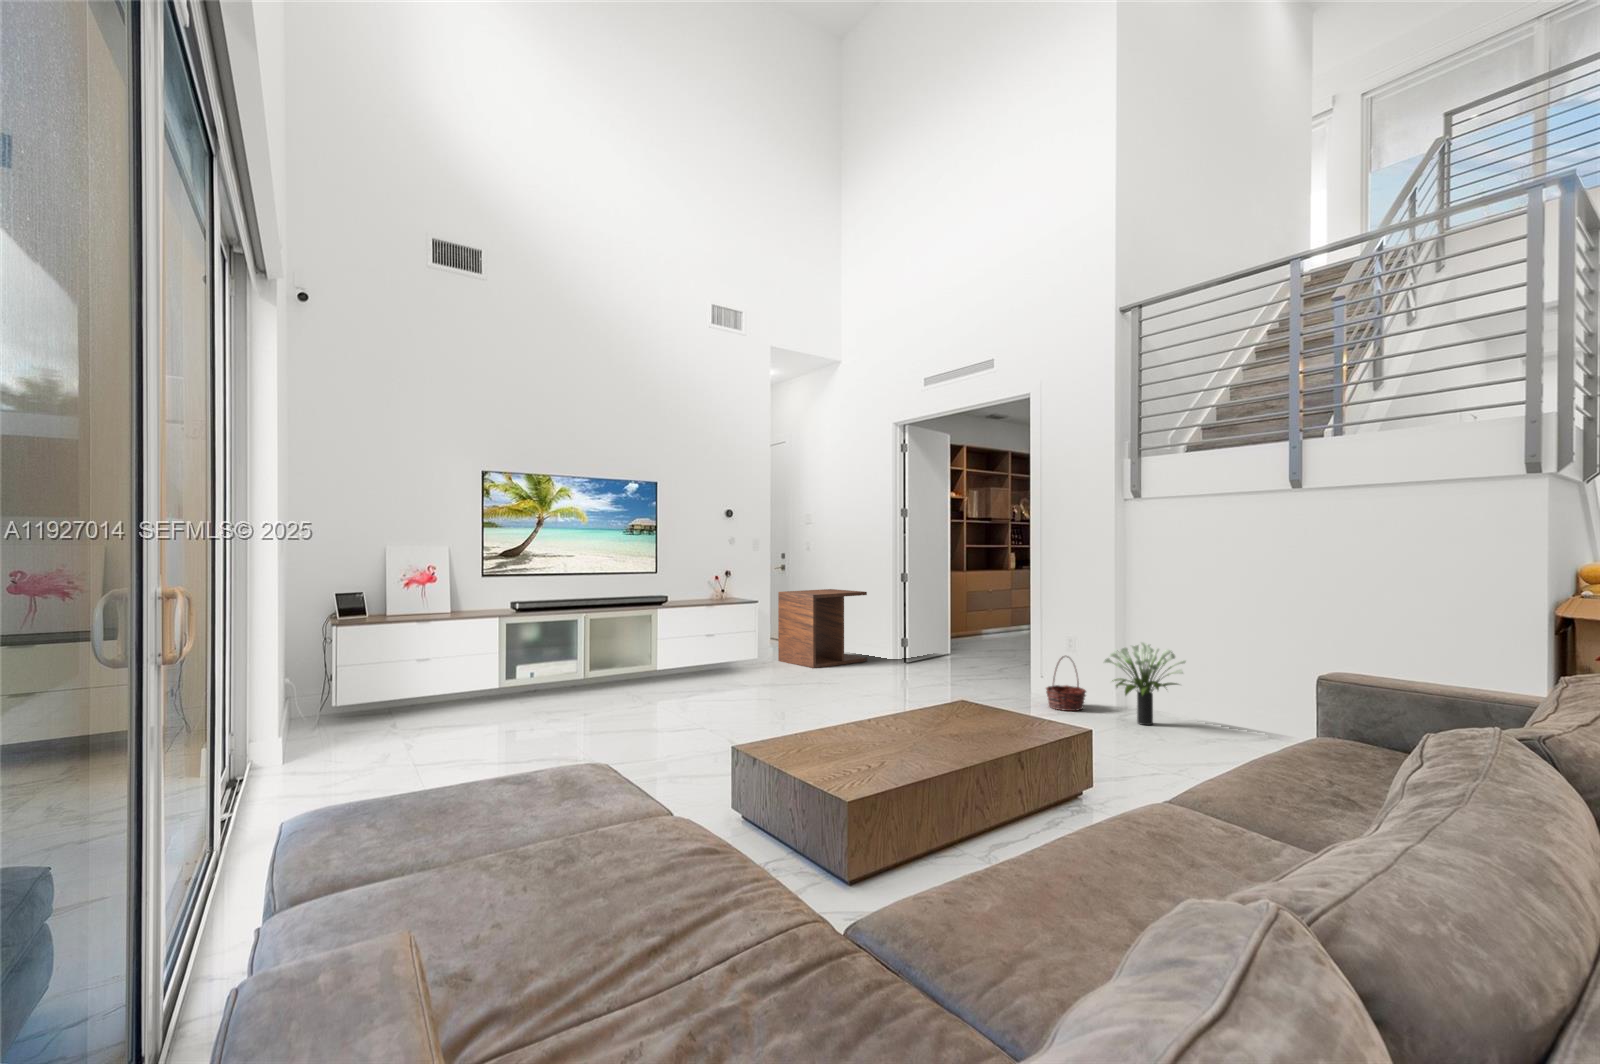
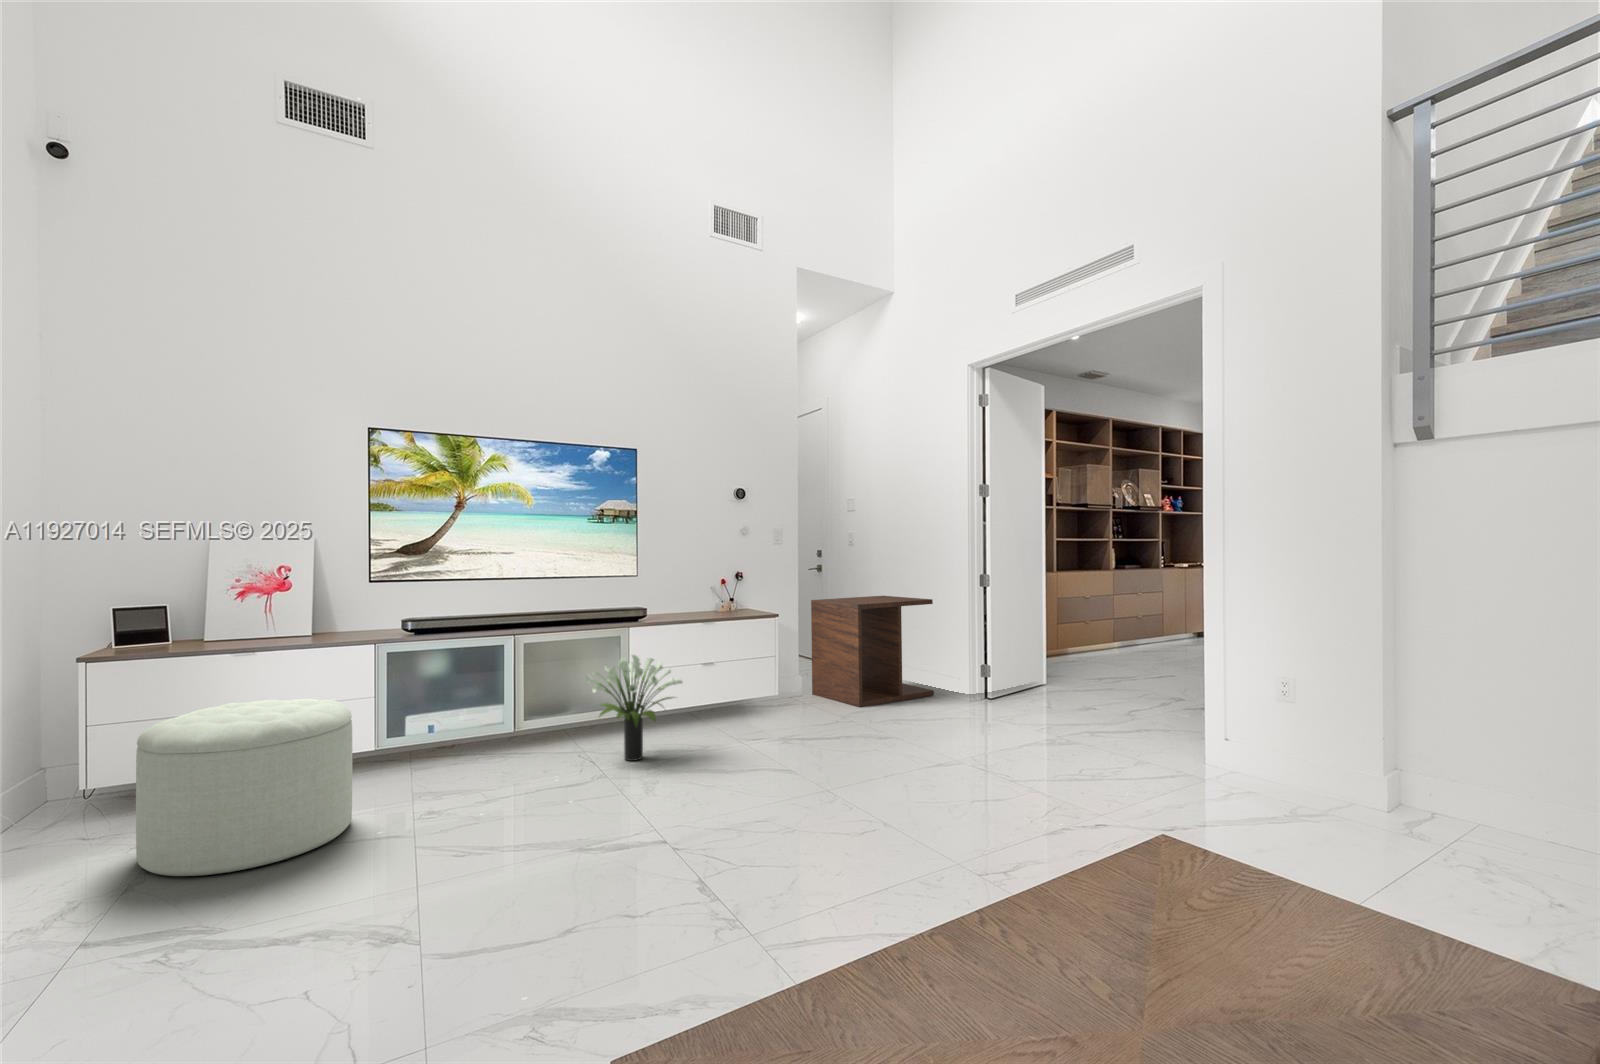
potted plant: present [1104,642,1186,725] -> present [586,655,682,761]
ottoman: none [393,649,508,745] -> present [136,699,352,876]
basket: present [1046,656,1086,711] -> none [1235,706,1312,801]

